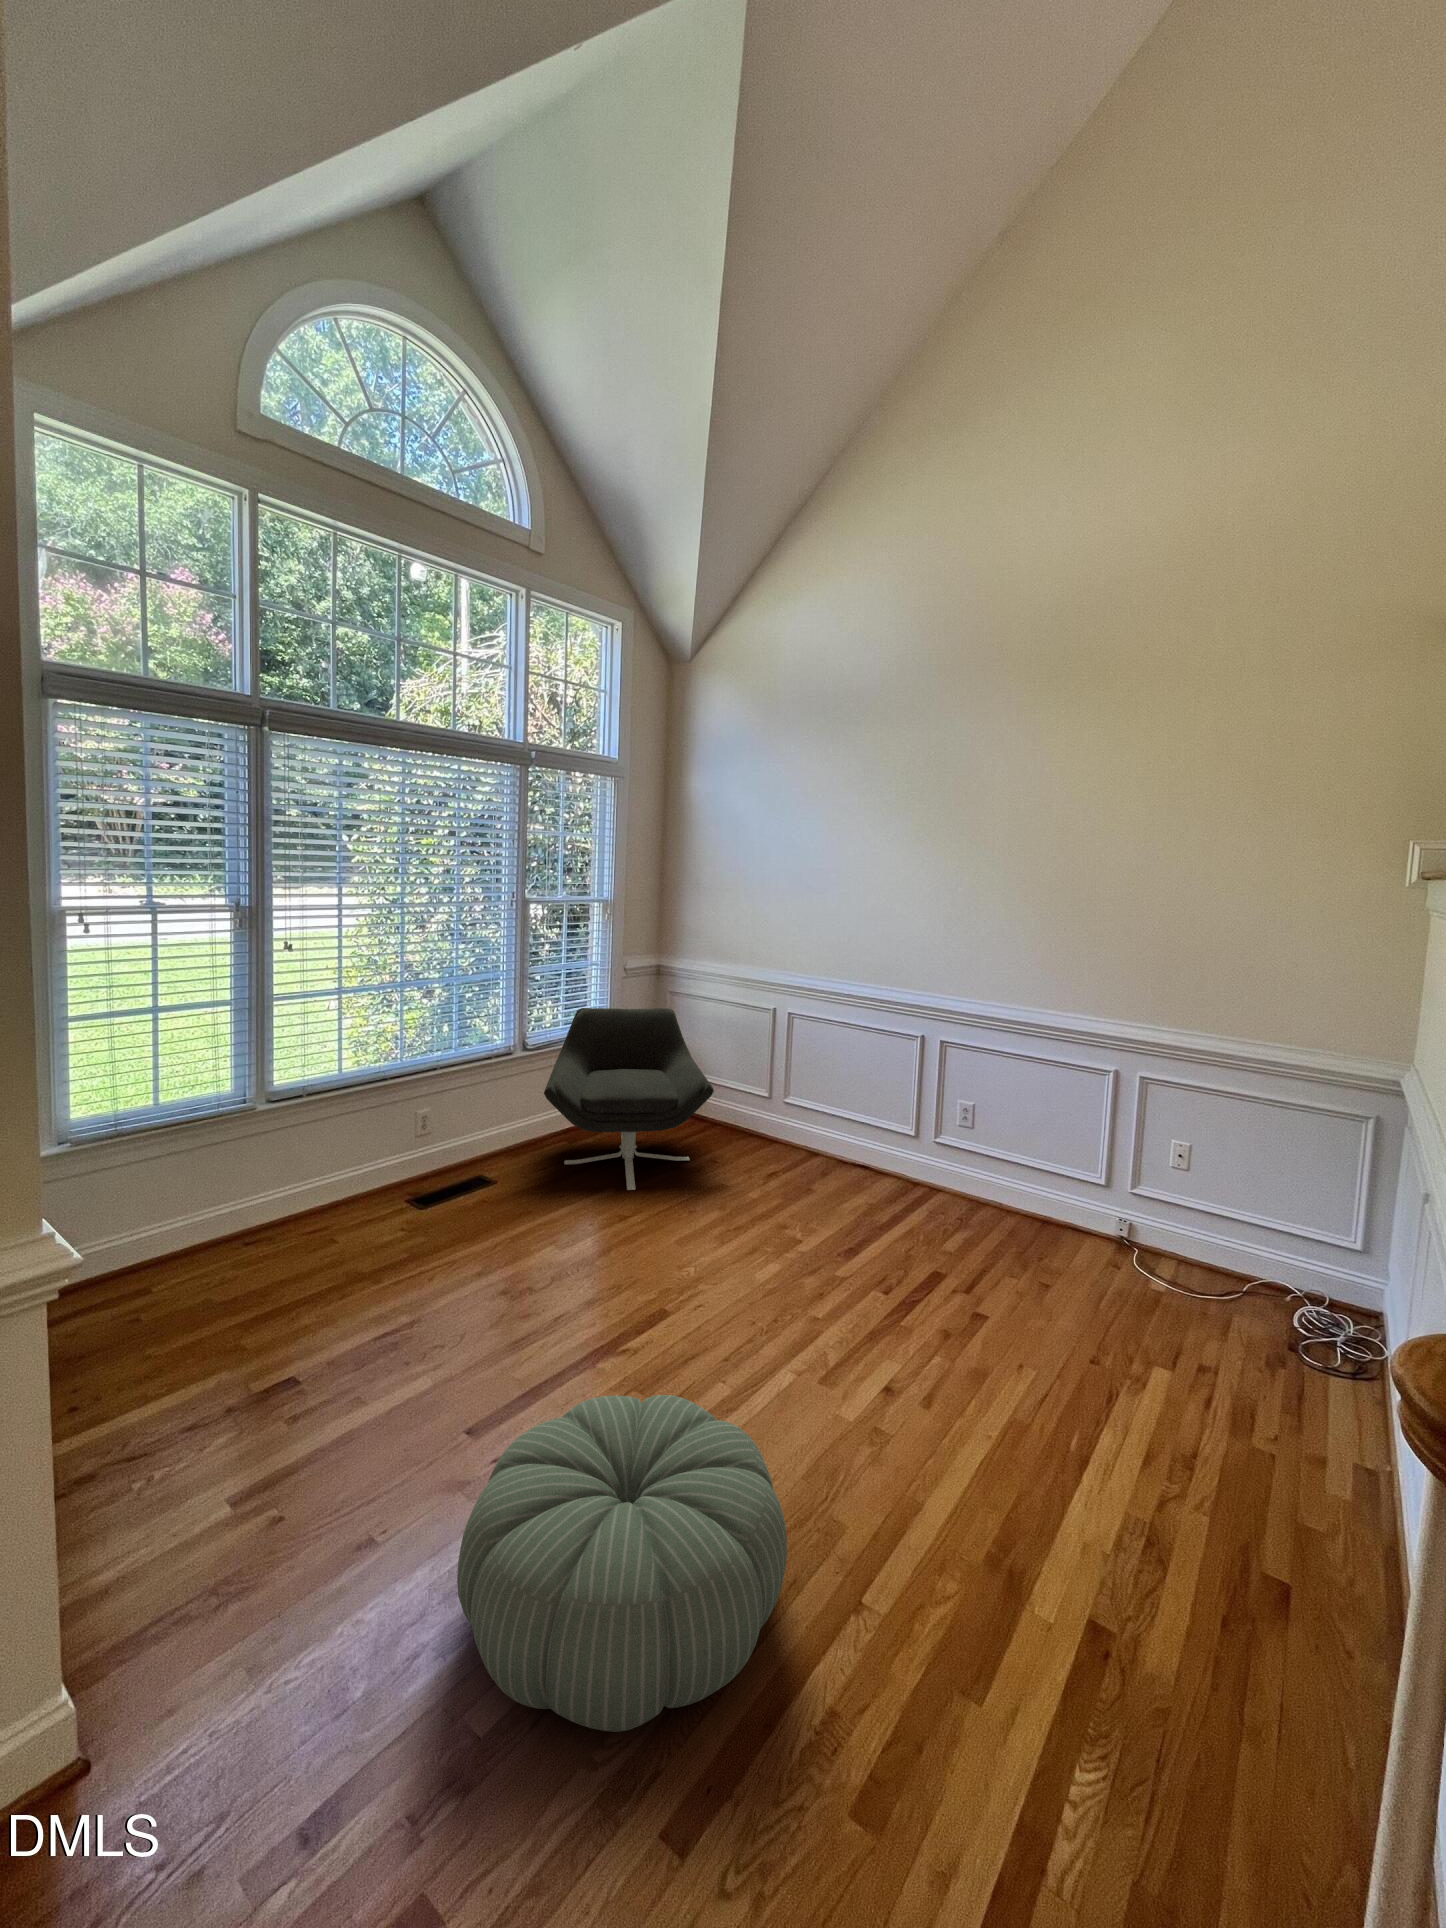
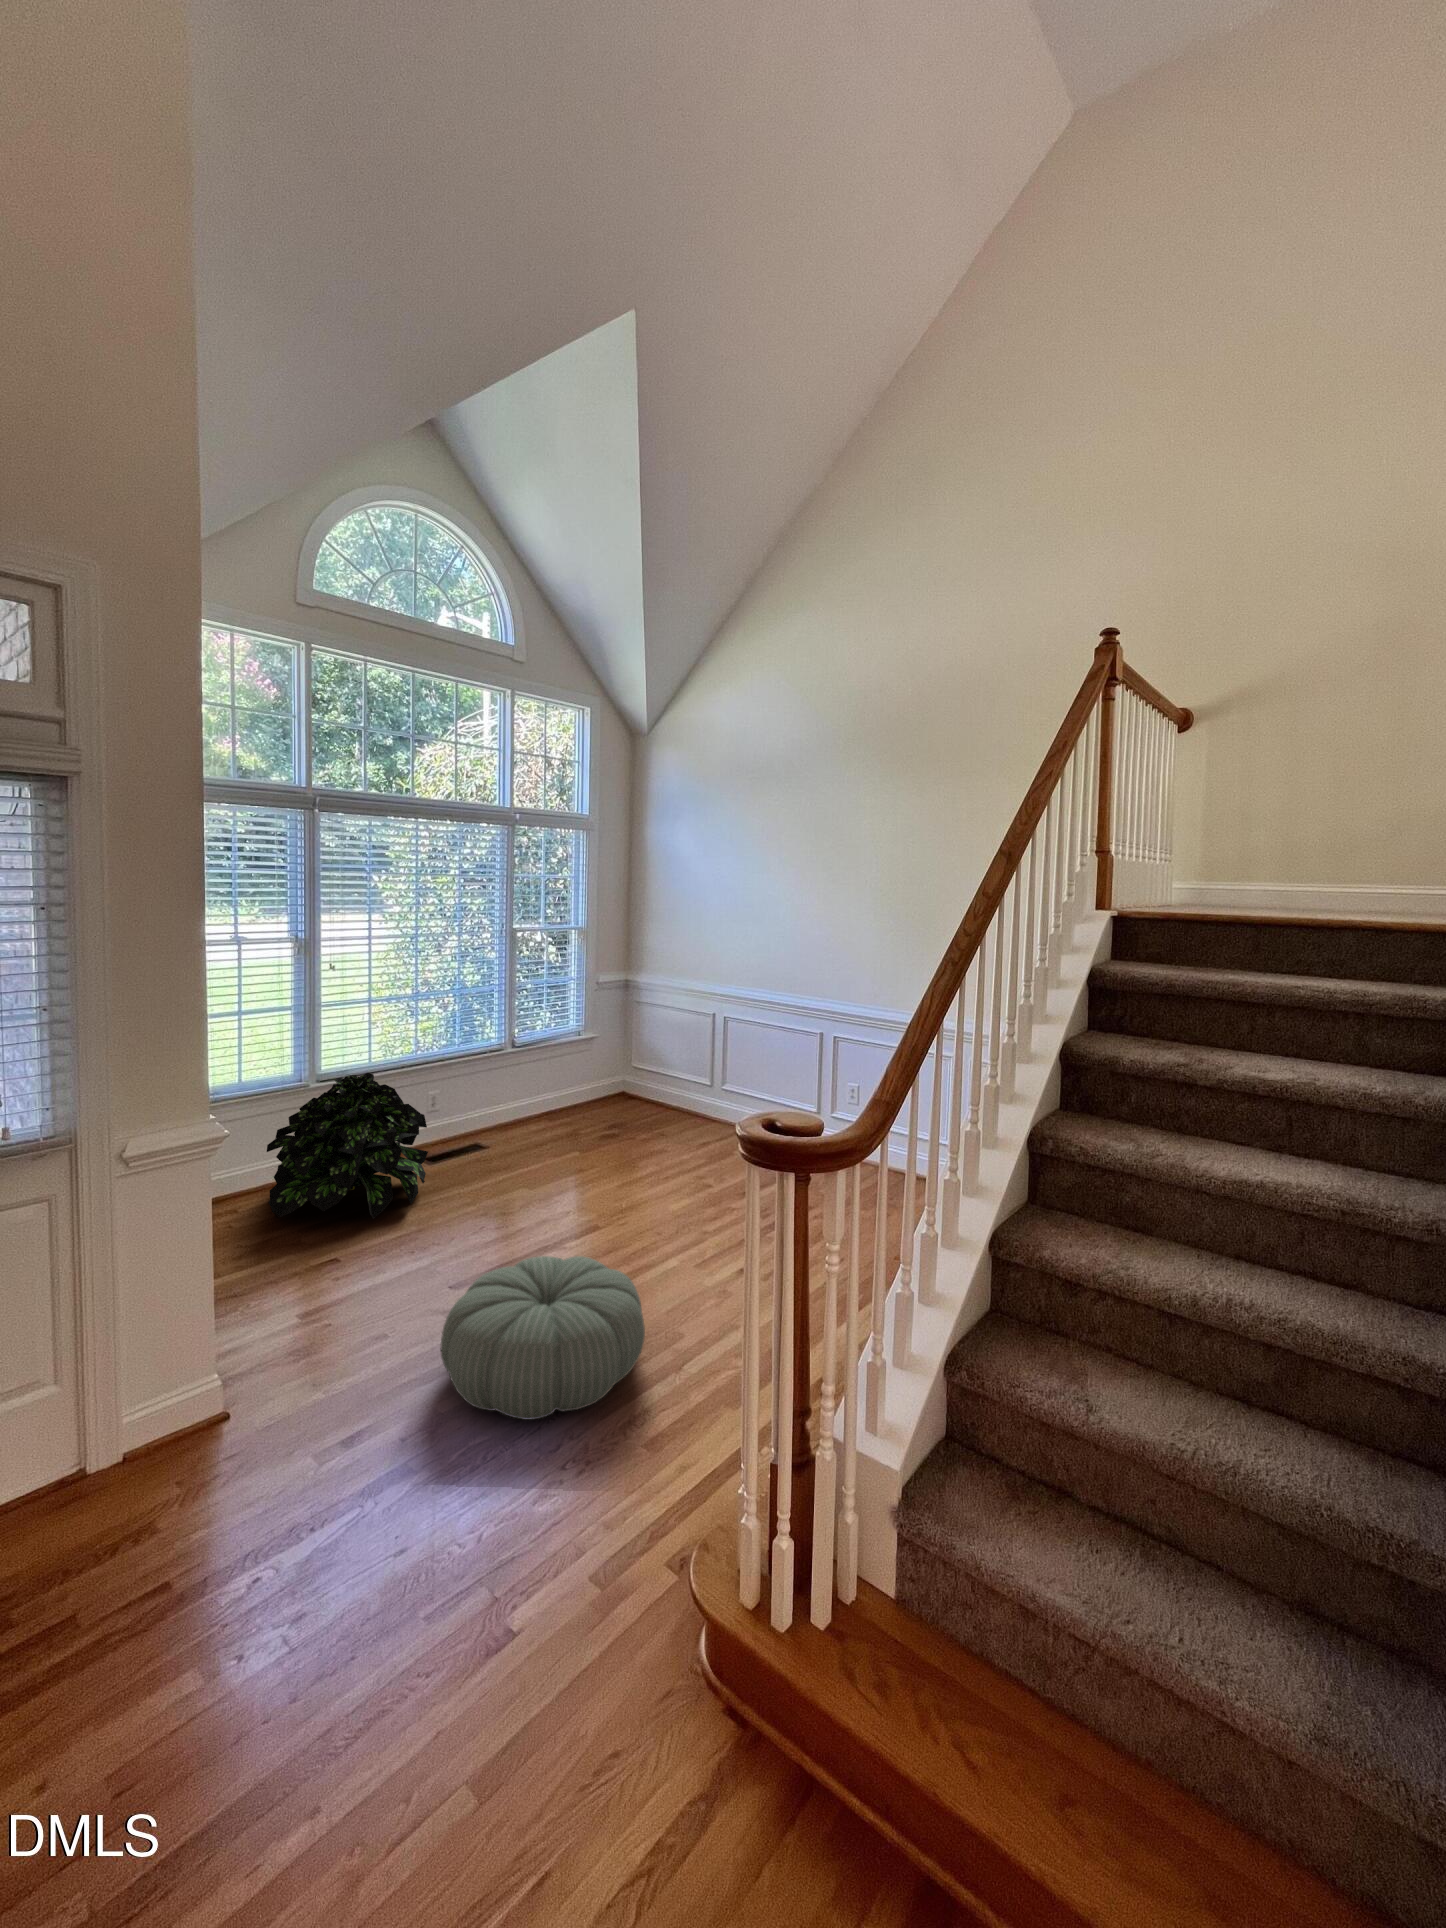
lounge chair: present [544,1008,714,1190] -> none [526,1014,659,1153]
potted plant: none [193,1093,419,1304] -> present [267,1073,428,1219]

